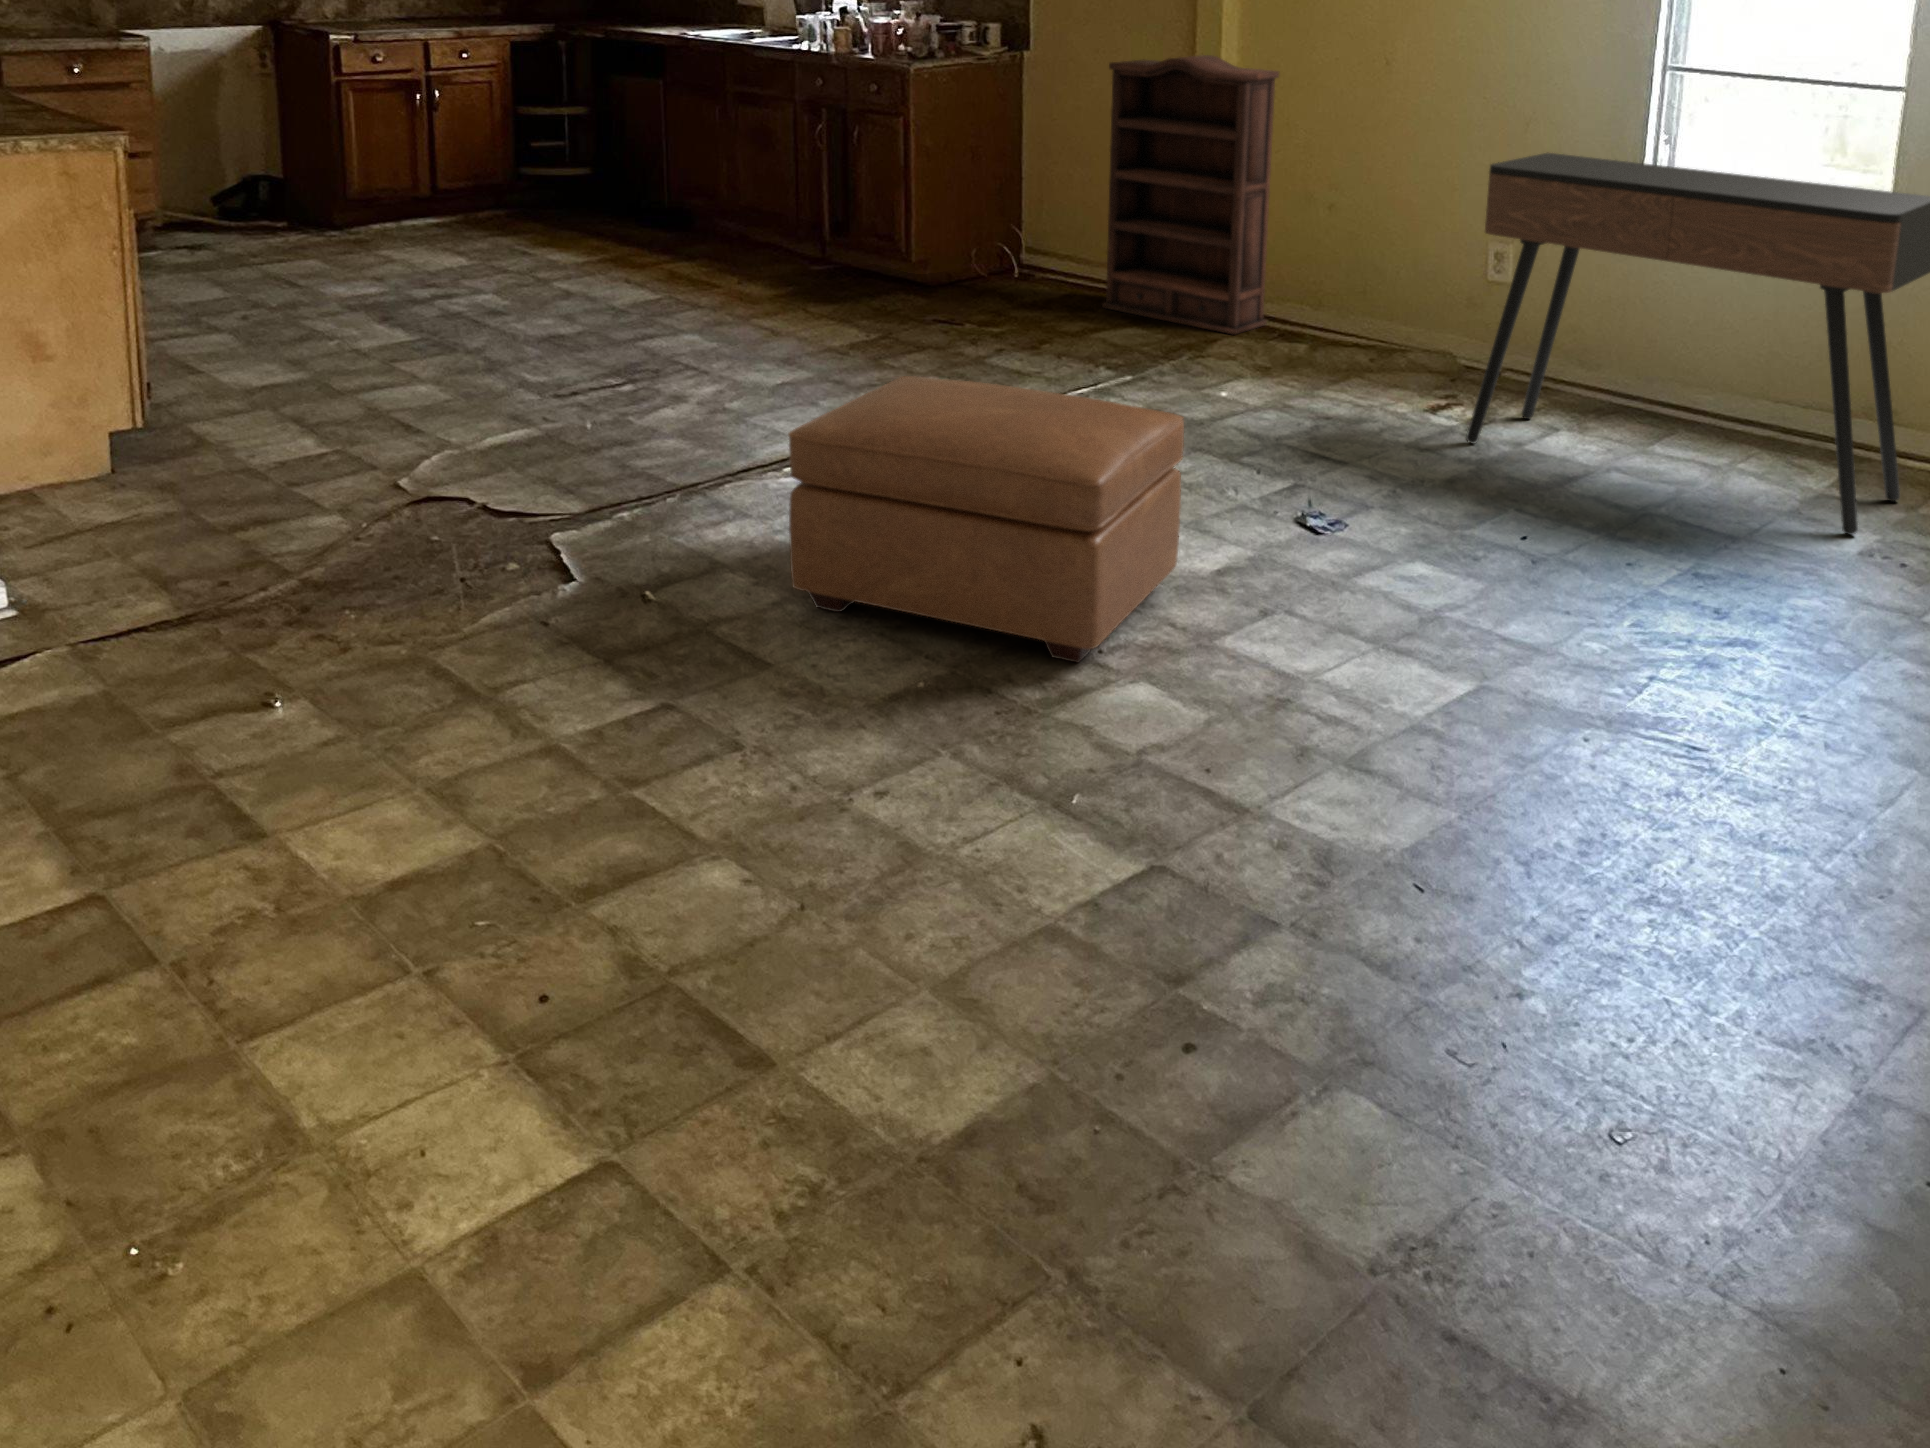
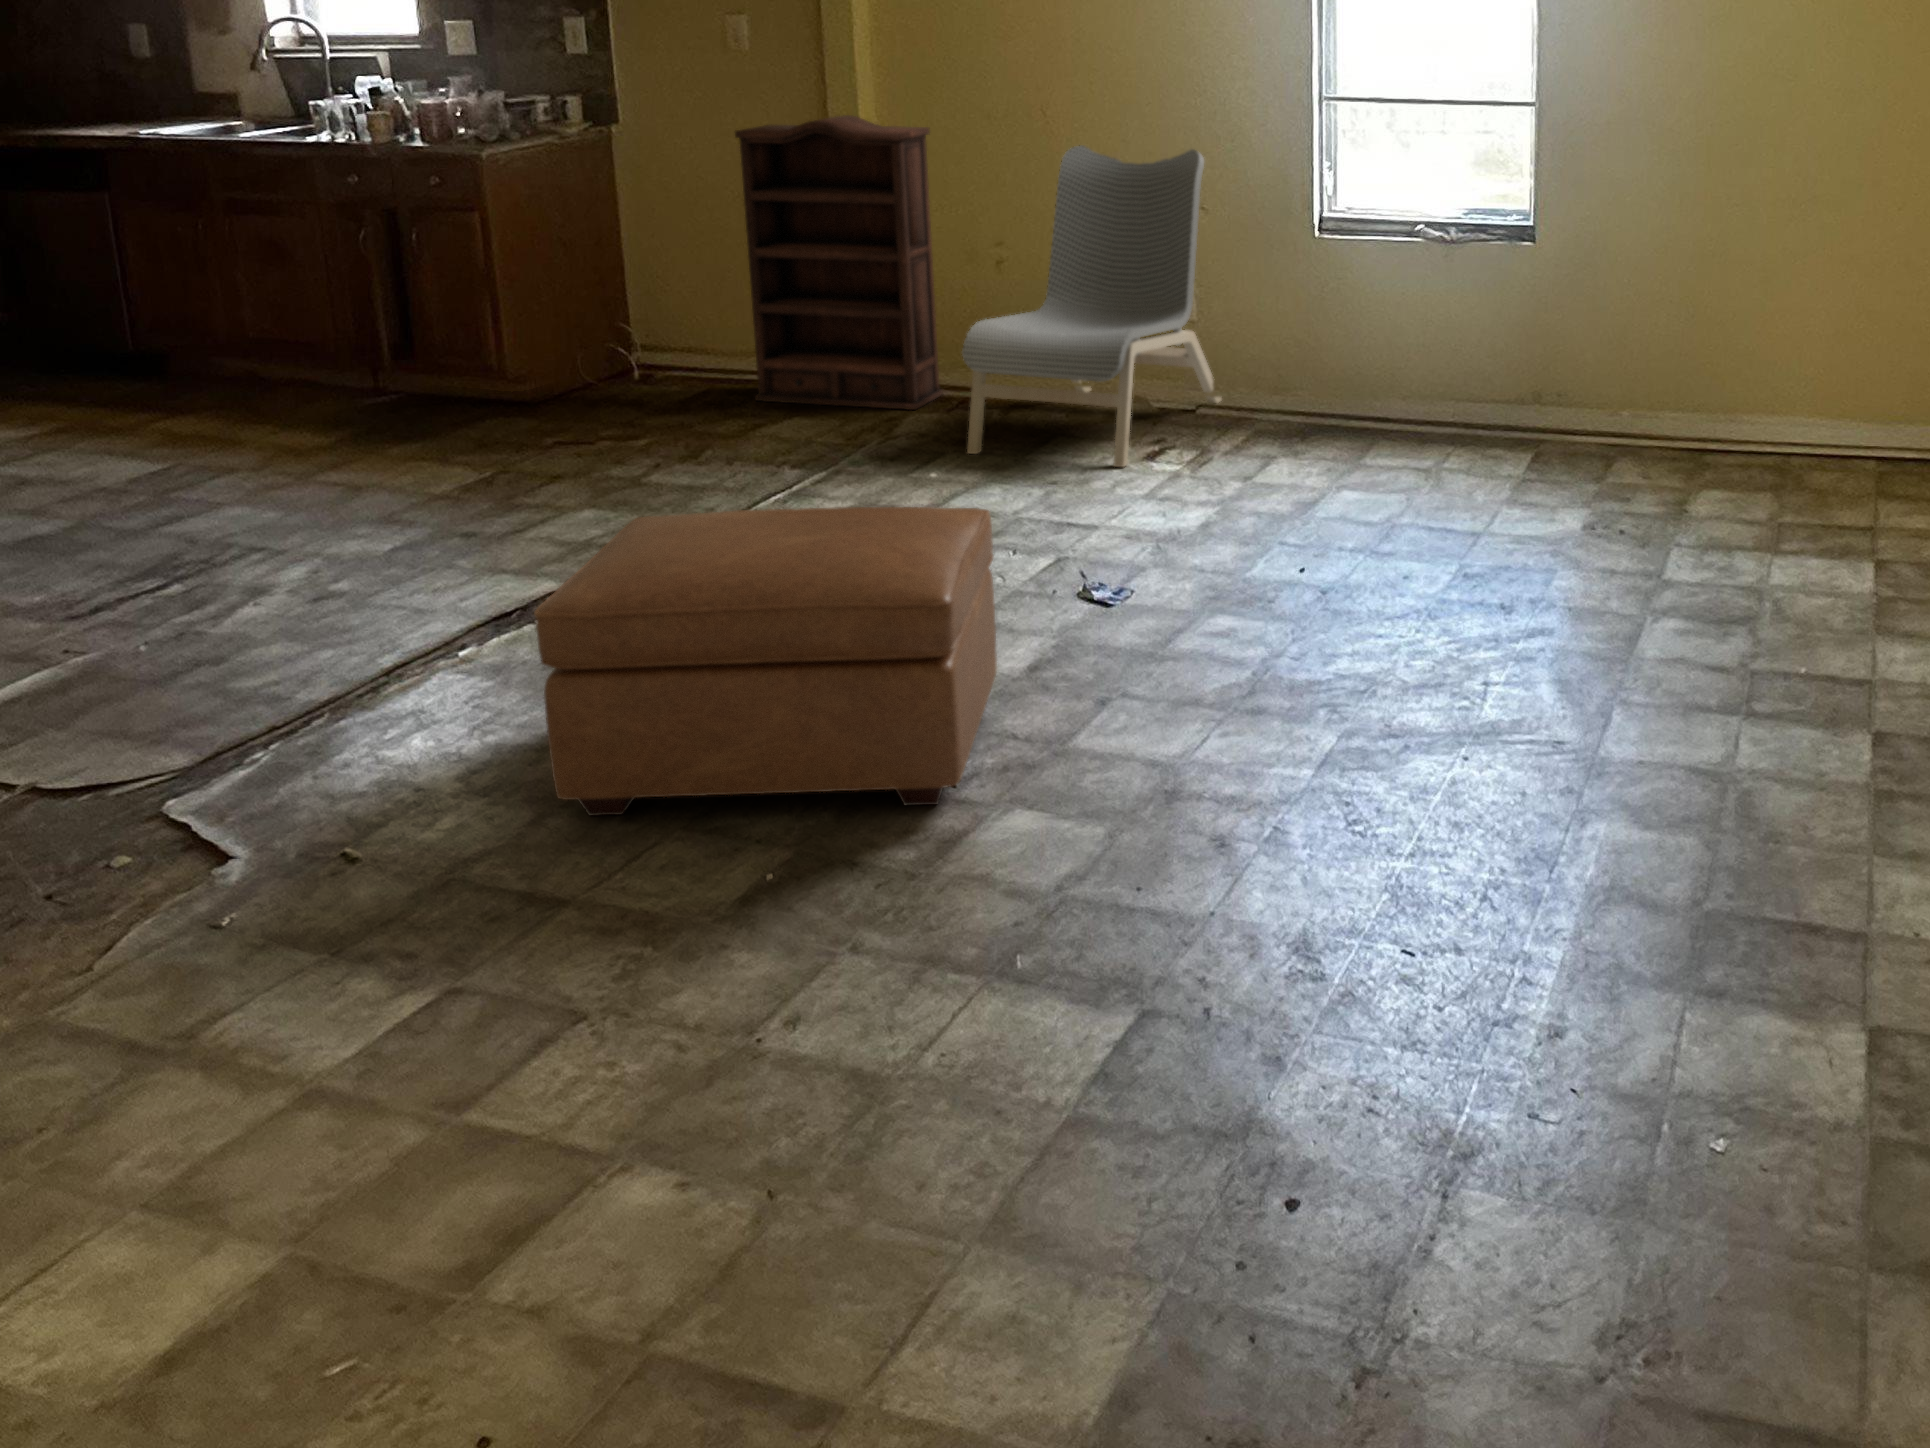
dining chair: none [1260,99,1537,414] -> present [962,145,1221,467]
console table: present [1466,153,1930,535] -> none [1198,189,1594,513]

